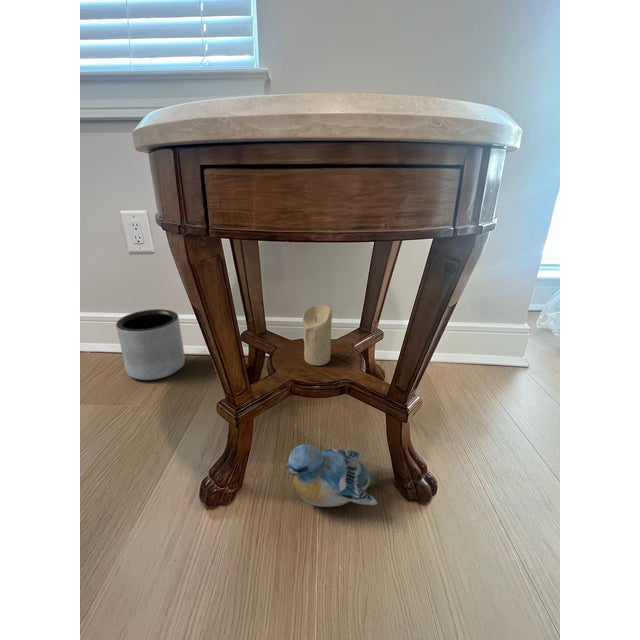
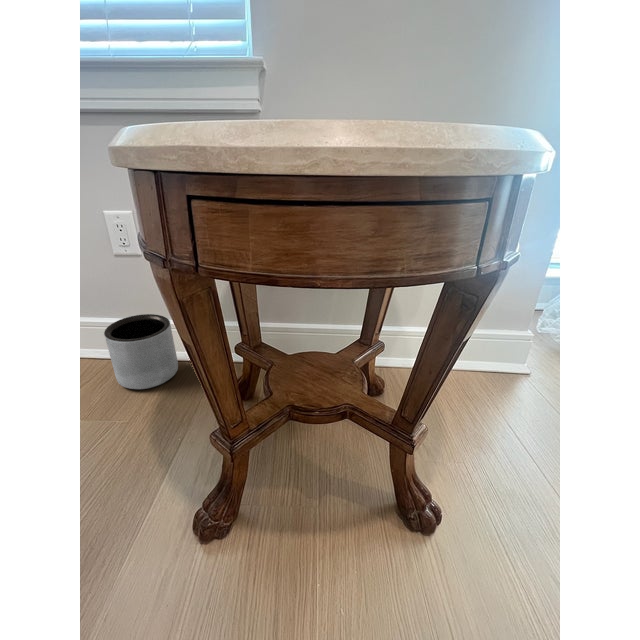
candle: present [302,305,332,366] -> none [301,323,332,385]
plush toy: present [284,444,379,507] -> none [283,477,381,541]

